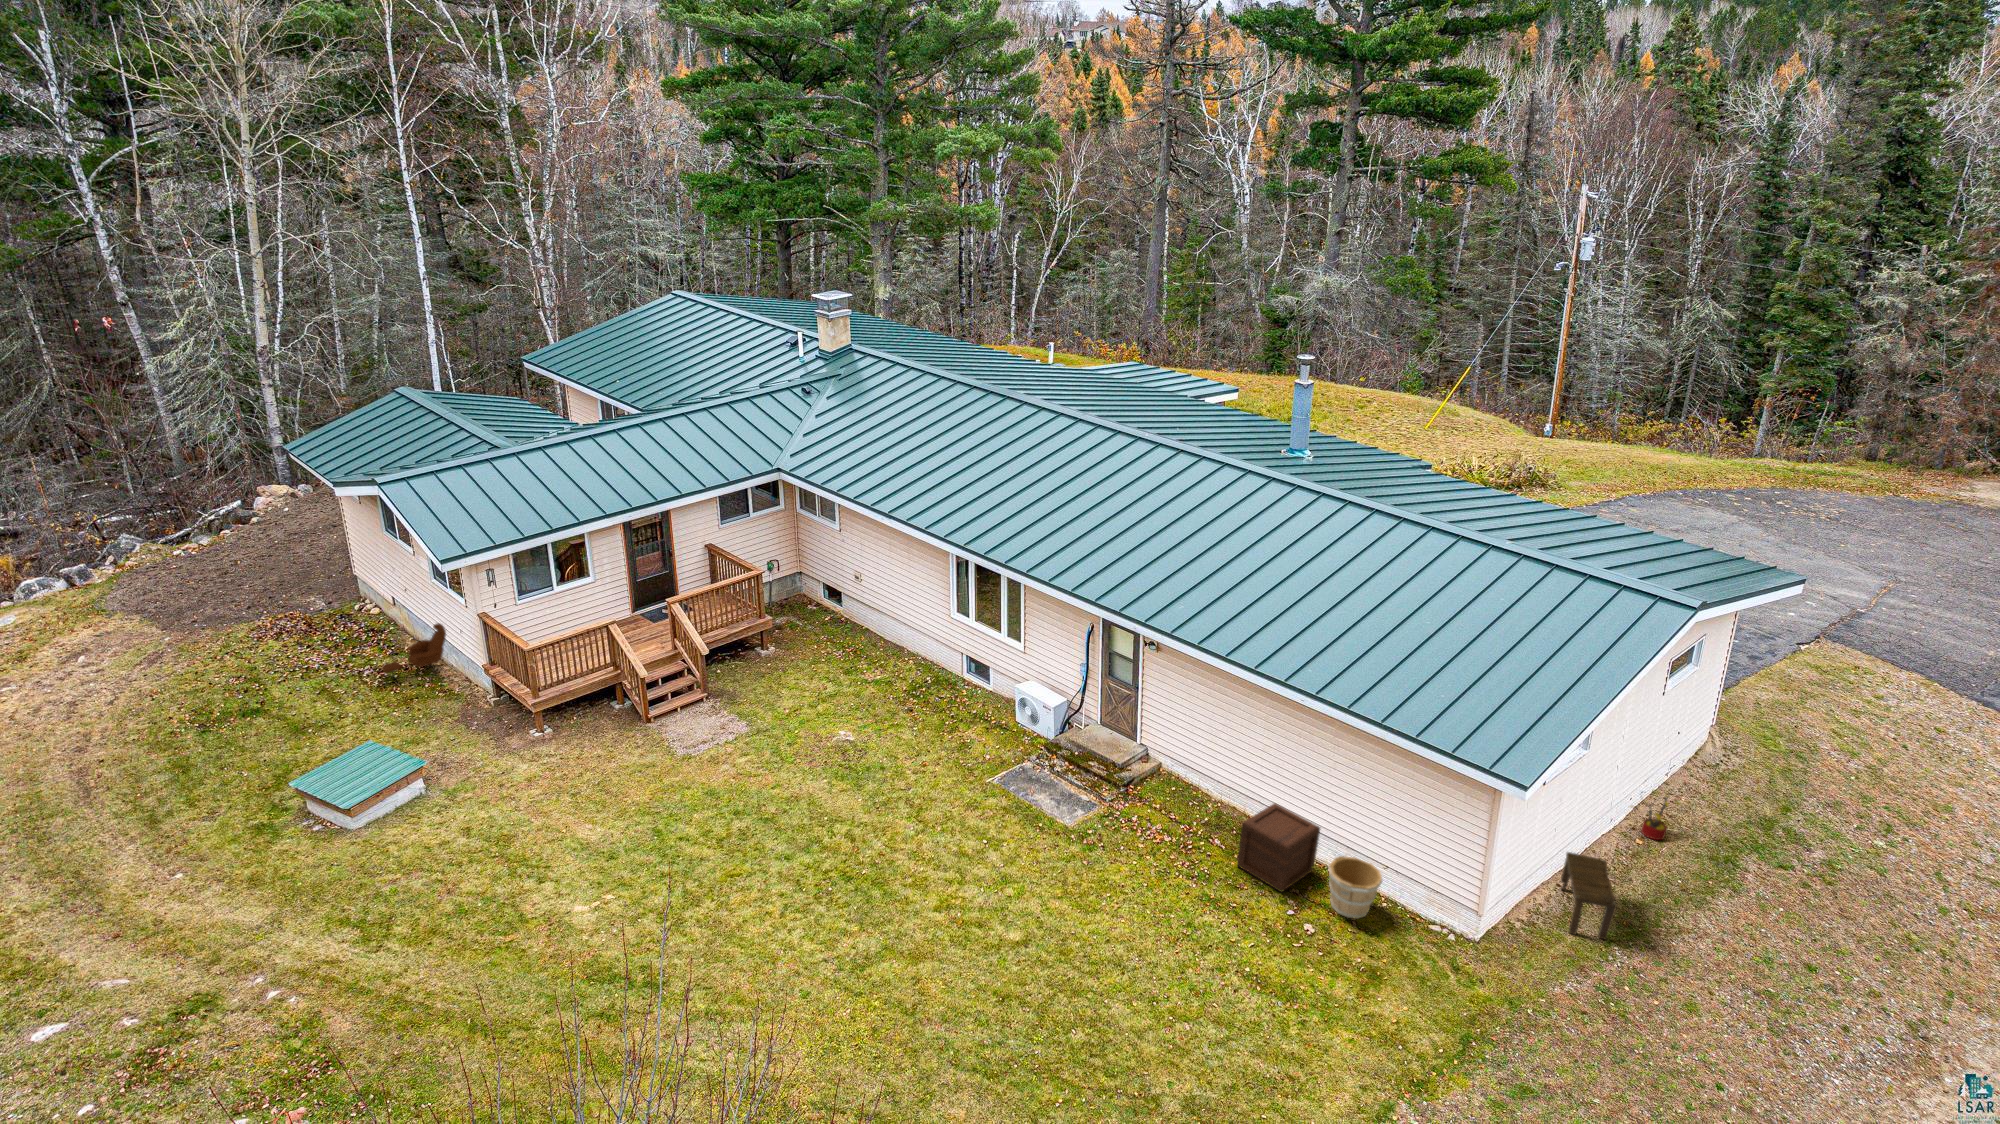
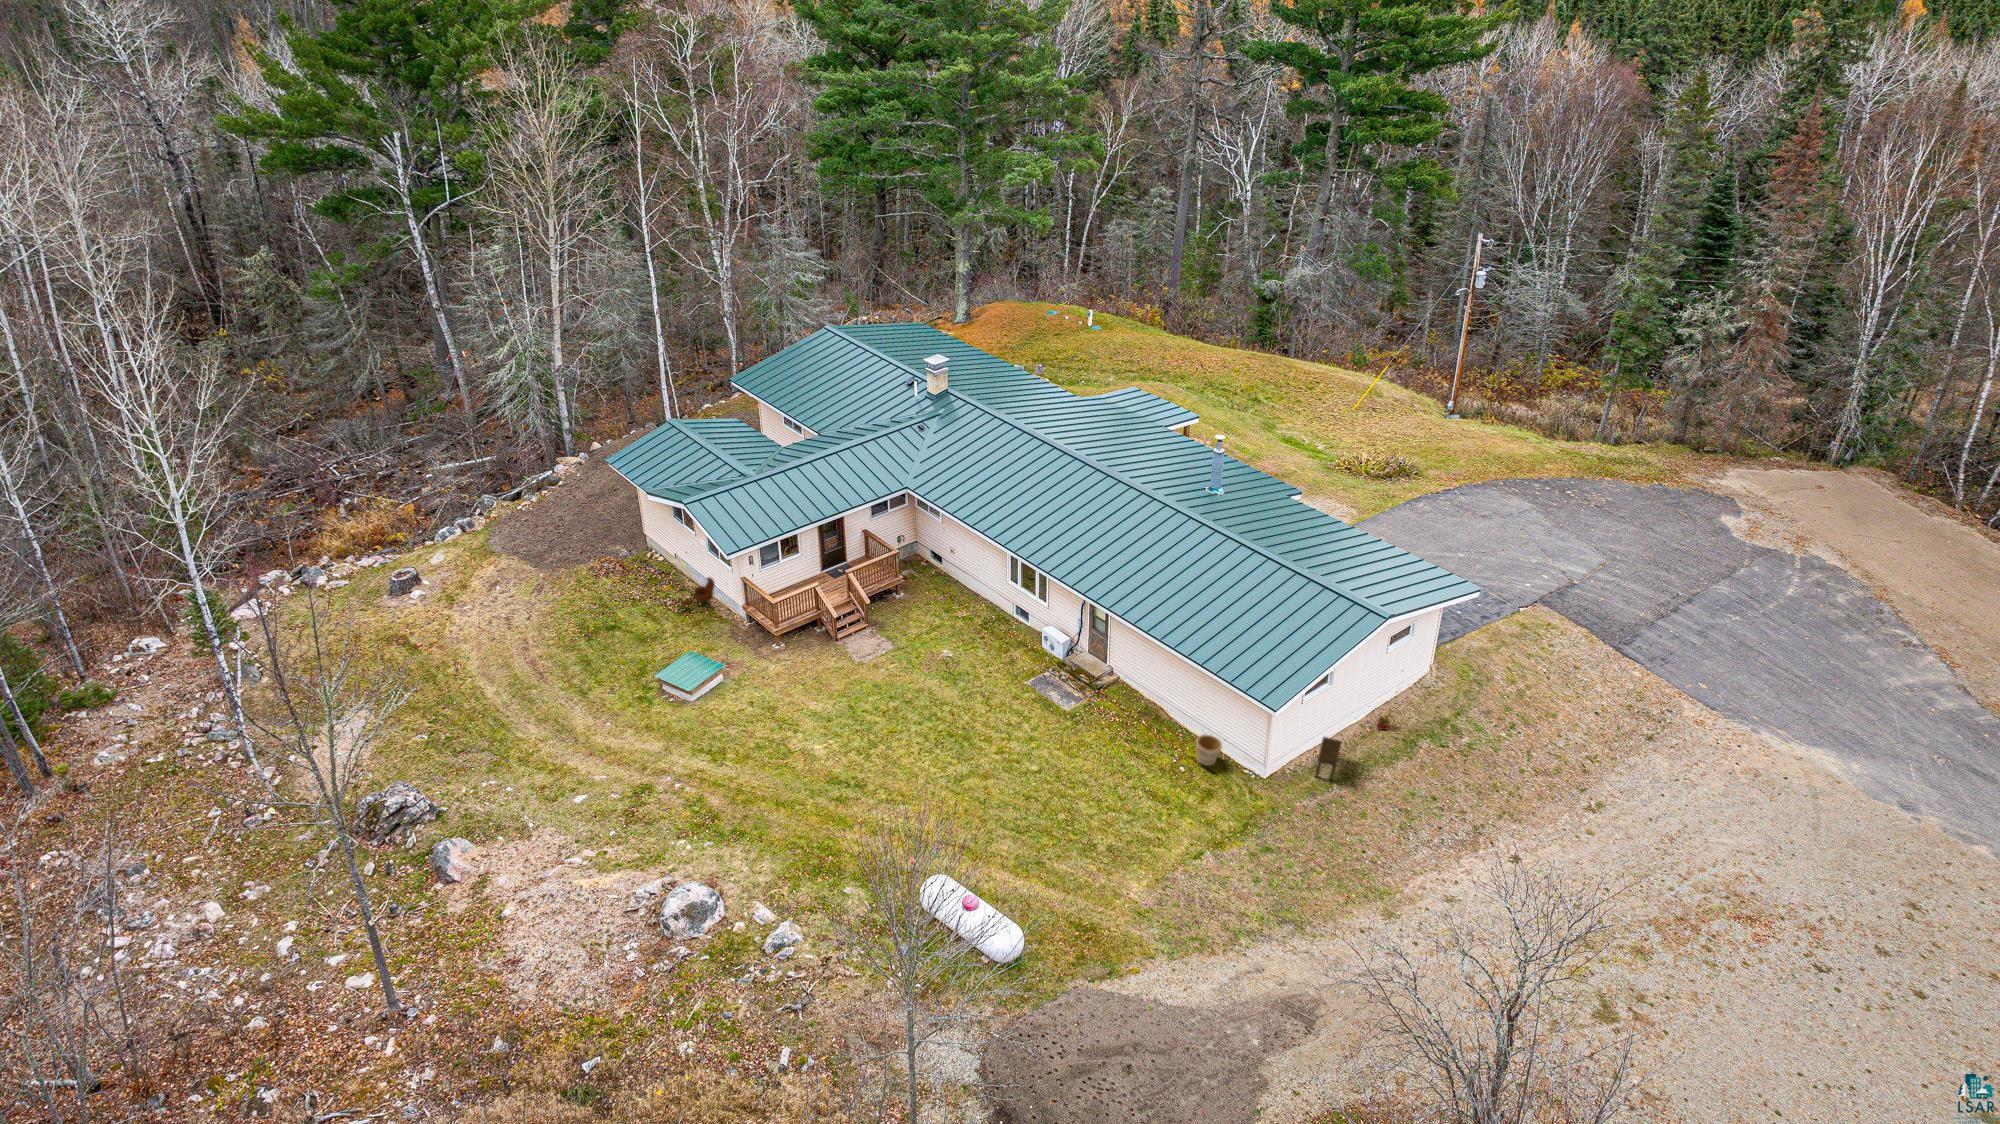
wooden crate: present [1237,803,1320,892] -> none [1152,705,1196,751]

